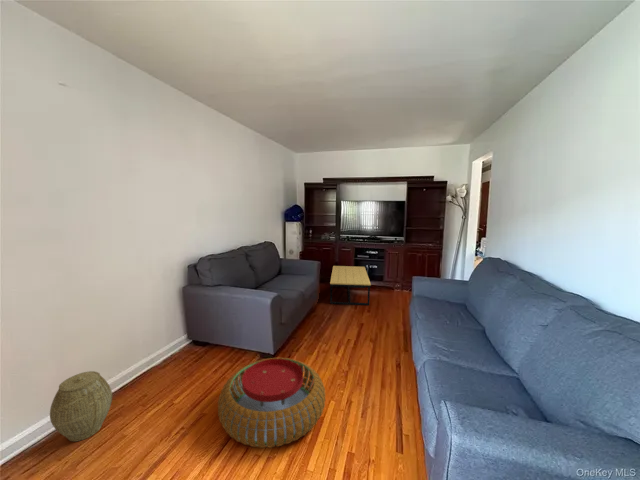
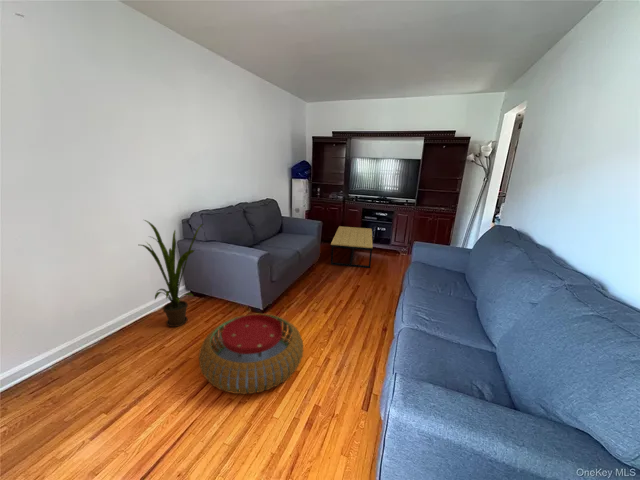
house plant: none [146,267,216,379] -> present [141,220,203,327]
woven basket: present [50,371,112,441] -> none [48,314,105,373]

